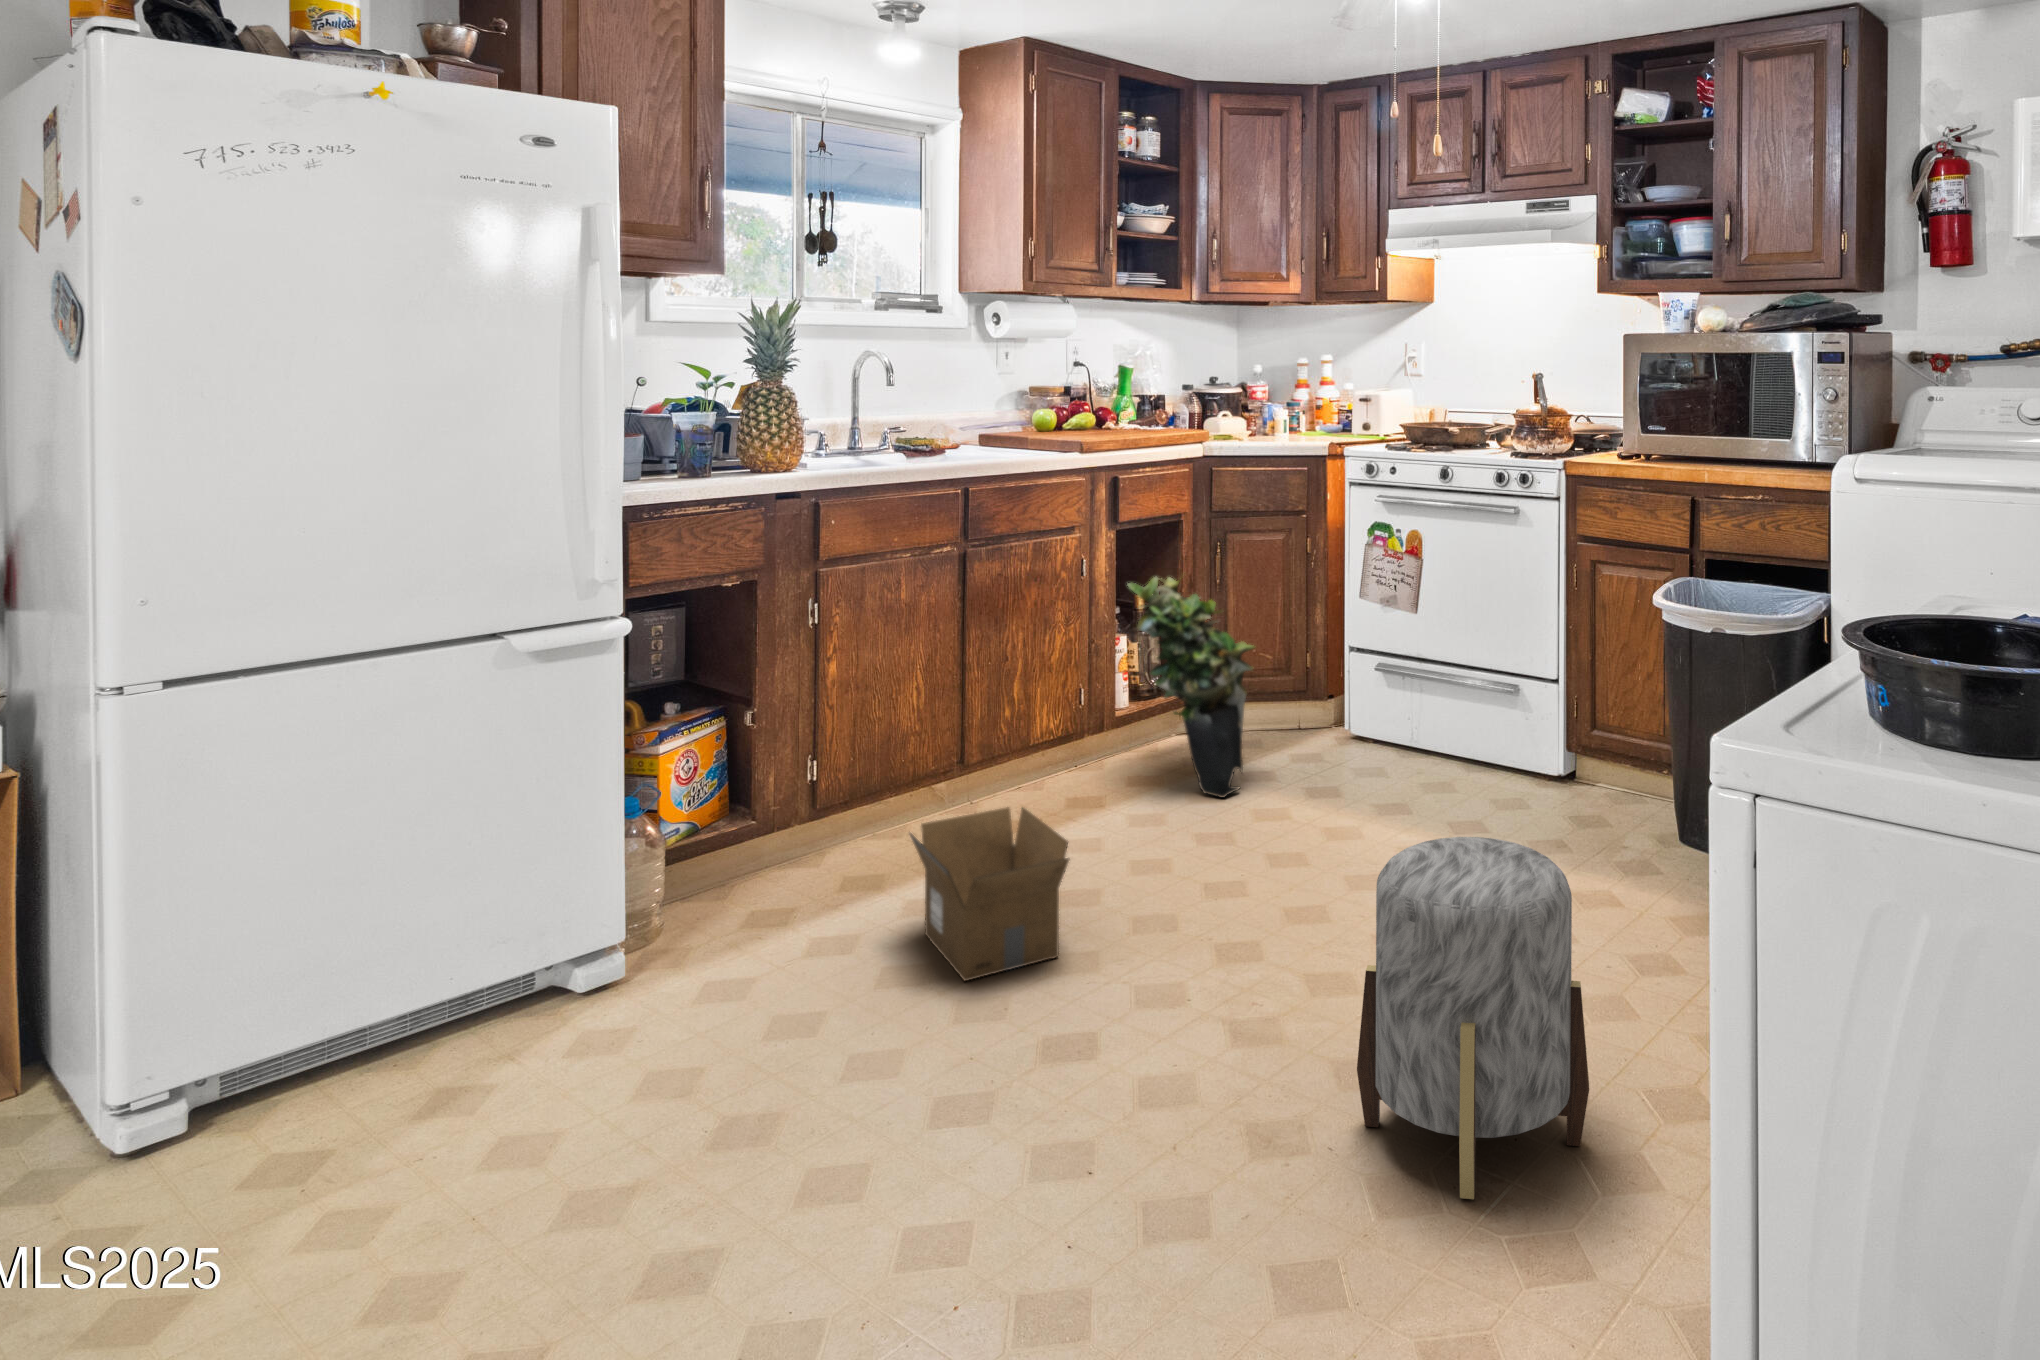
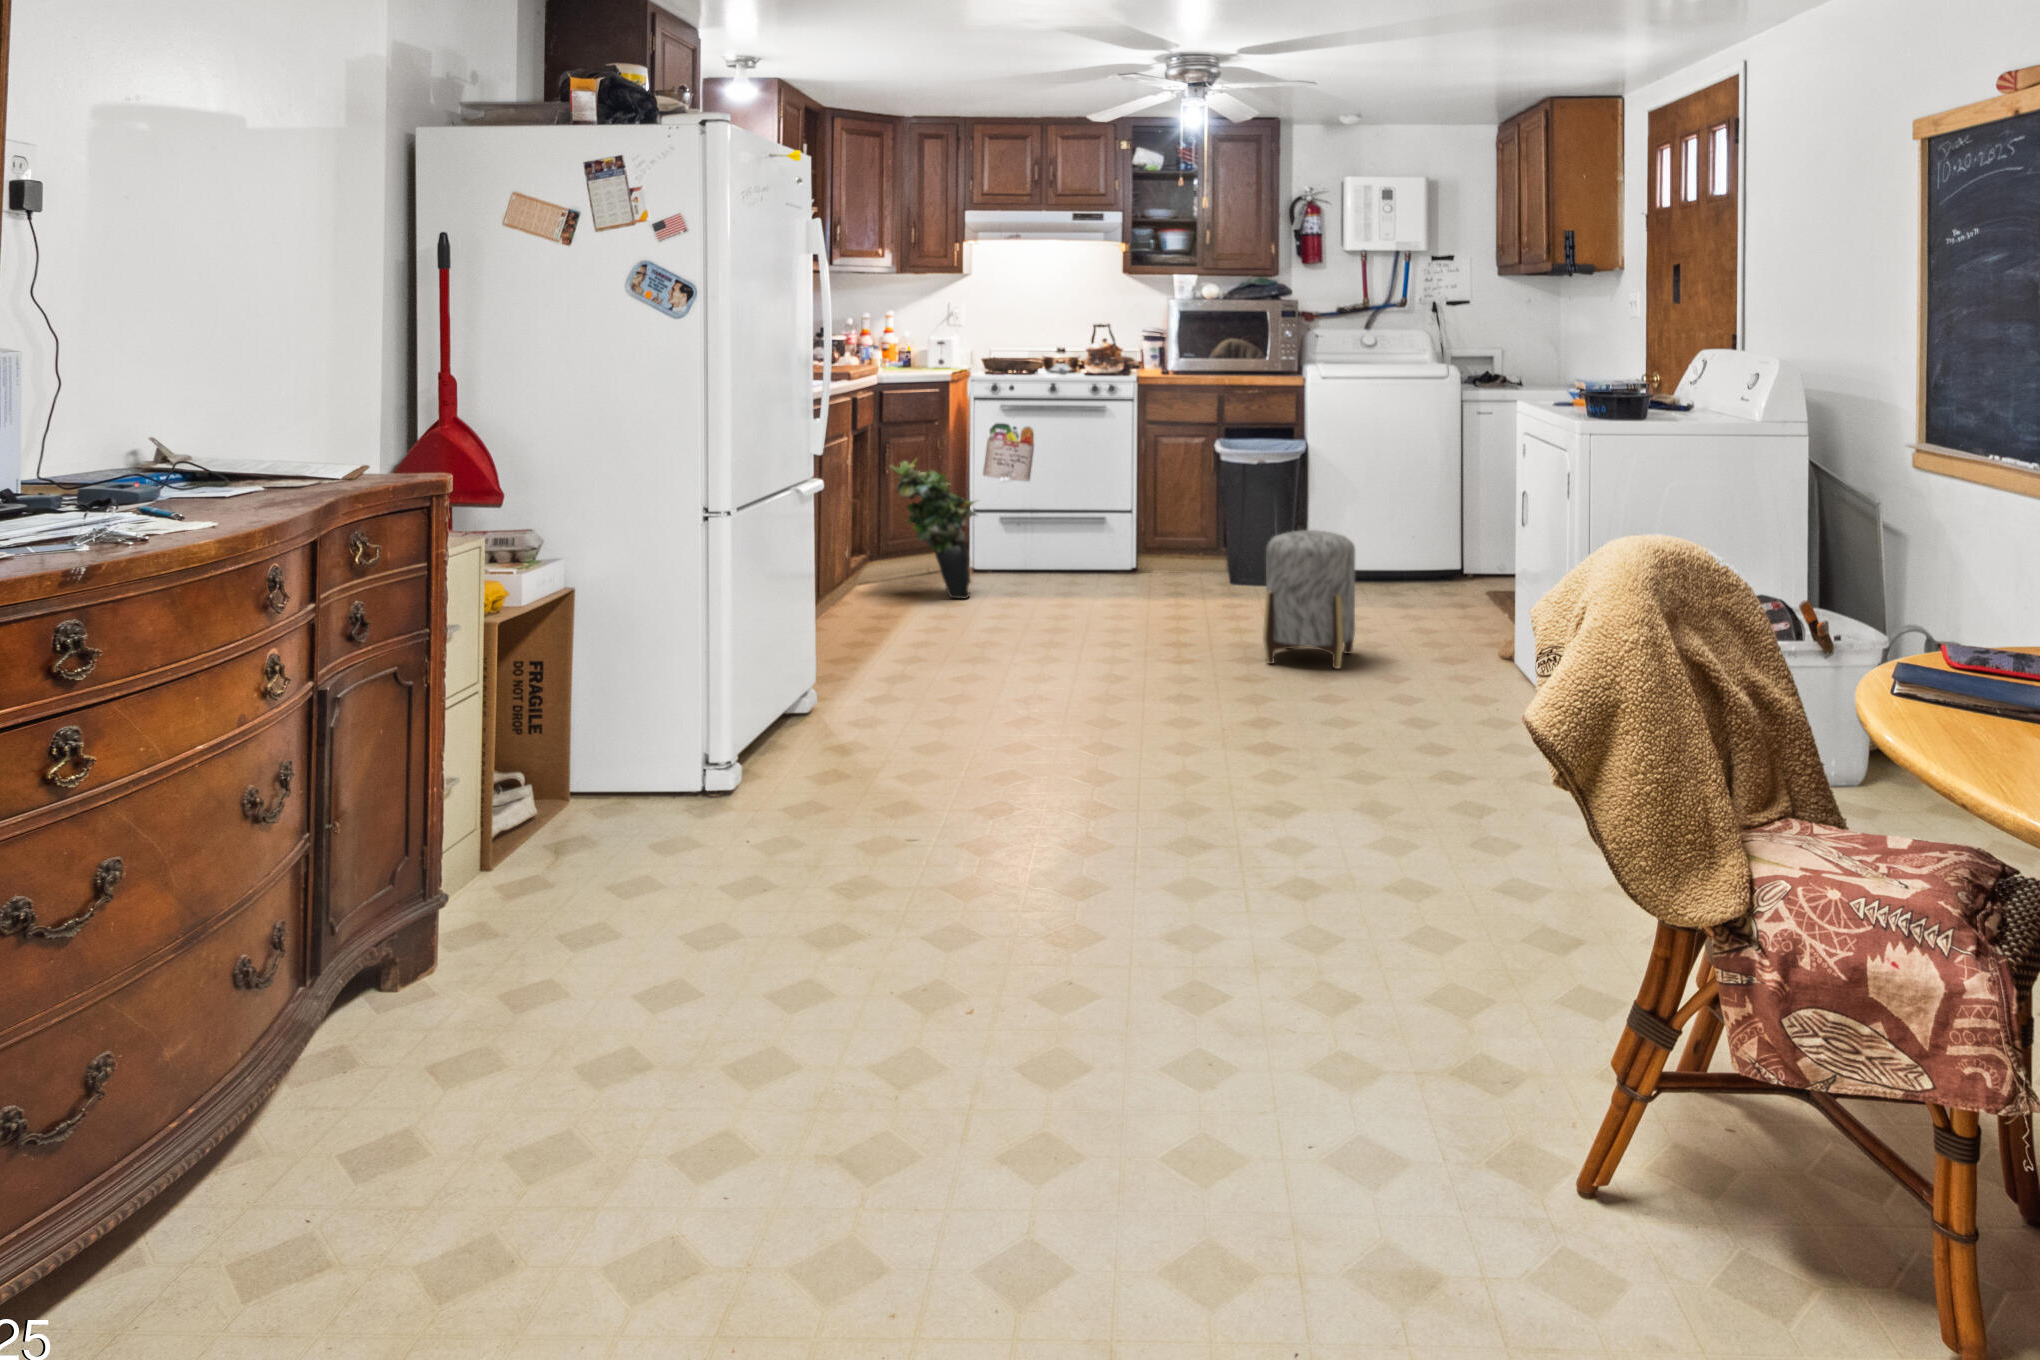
cardboard box: present [910,807,1069,981] -> none [924,583,1040,667]

